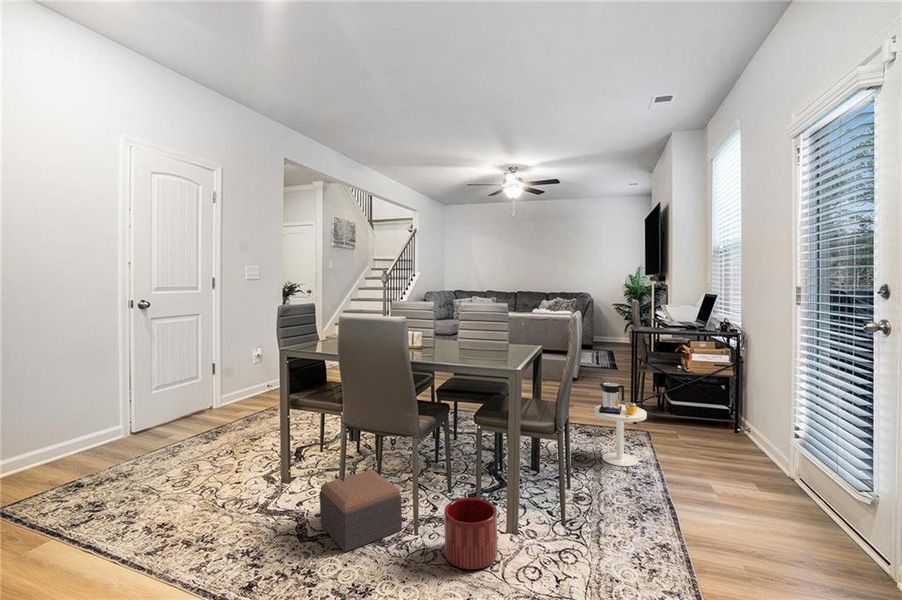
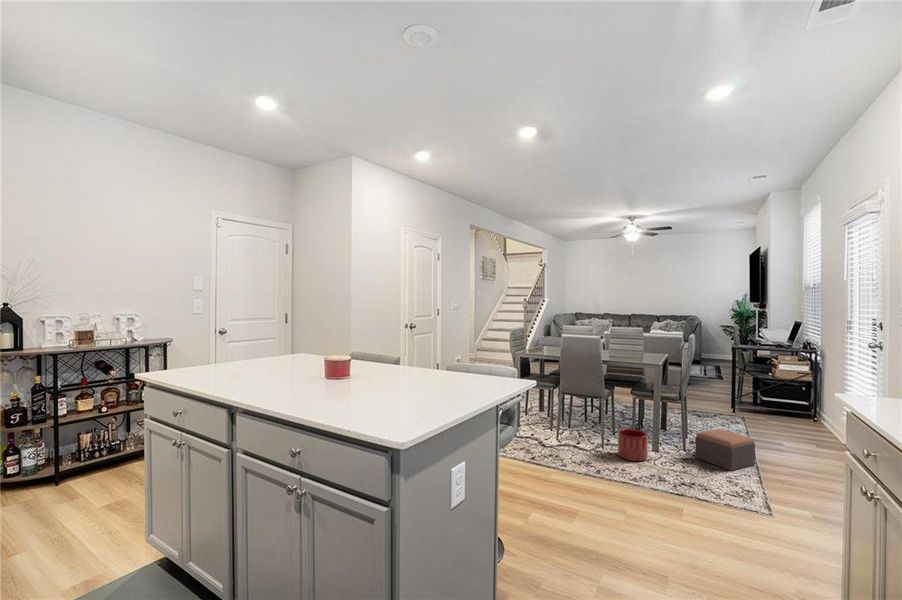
side table: present [594,383,647,466] -> none [703,378,741,432]
footstool: present [320,470,402,552] -> present [695,429,755,471]

